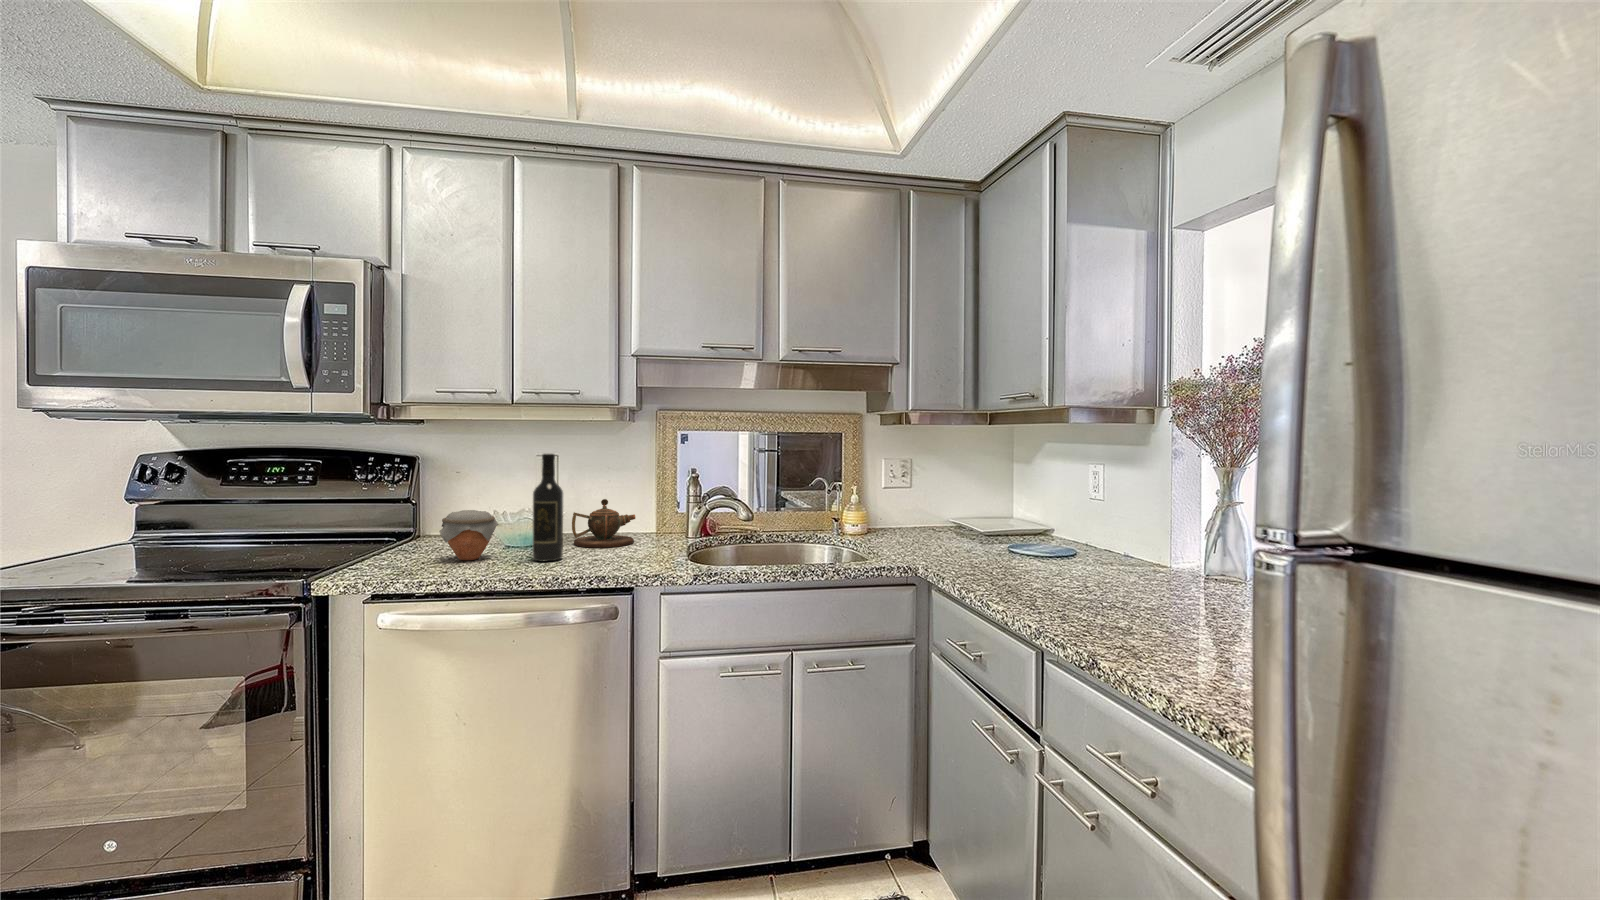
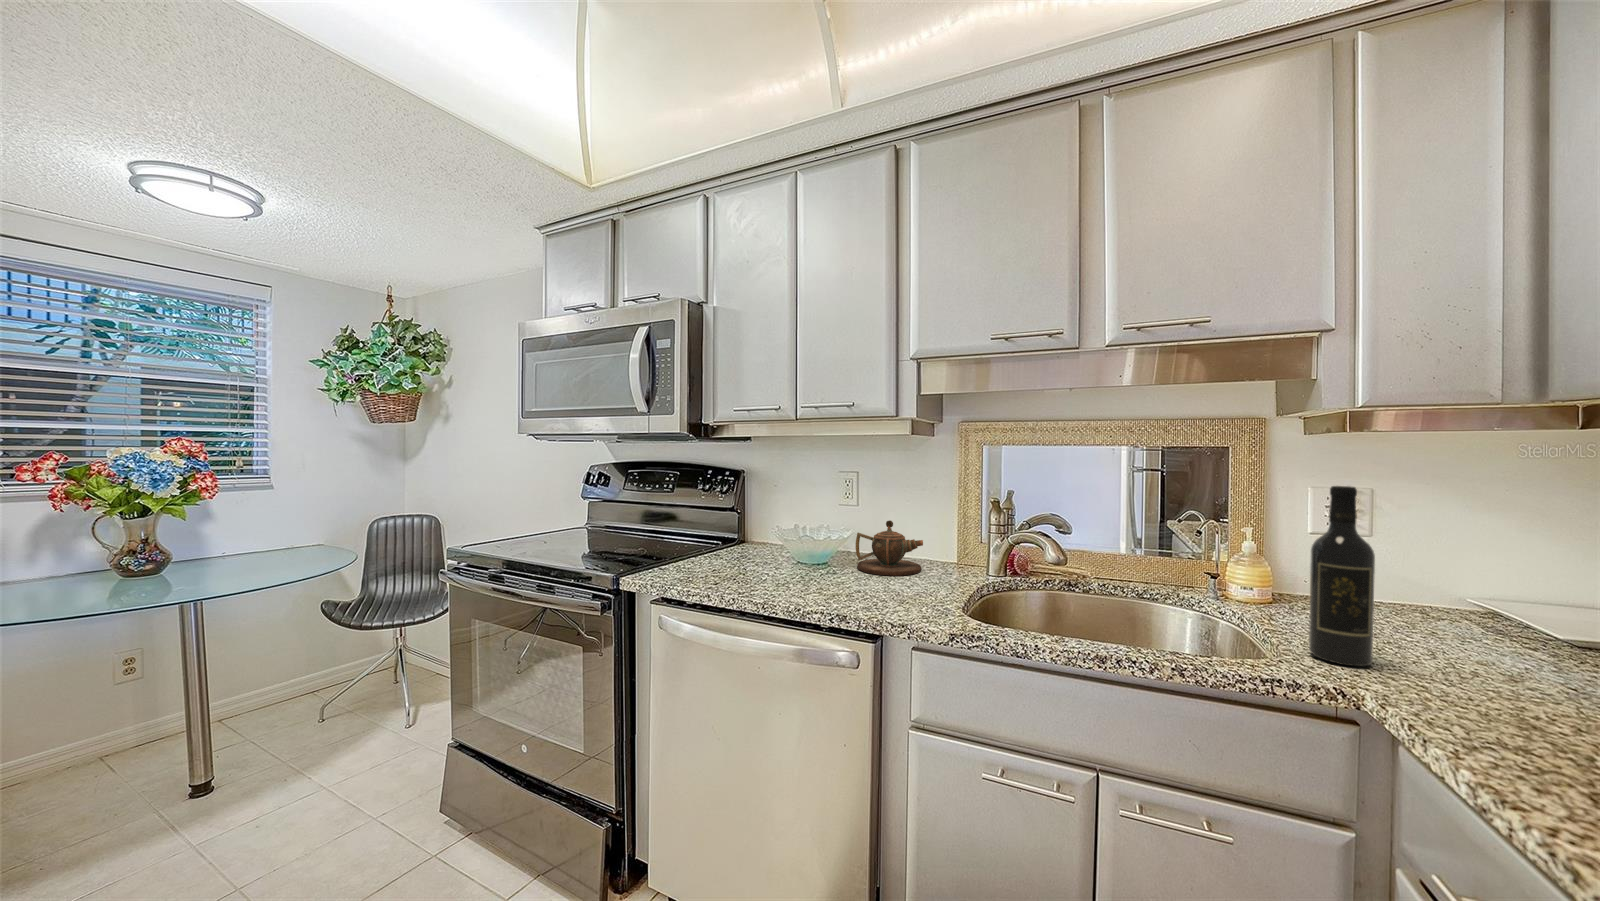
wine bottle: present [532,454,563,561] -> present [1309,486,1375,666]
jar: present [439,510,498,560] -> none [721,523,776,573]

